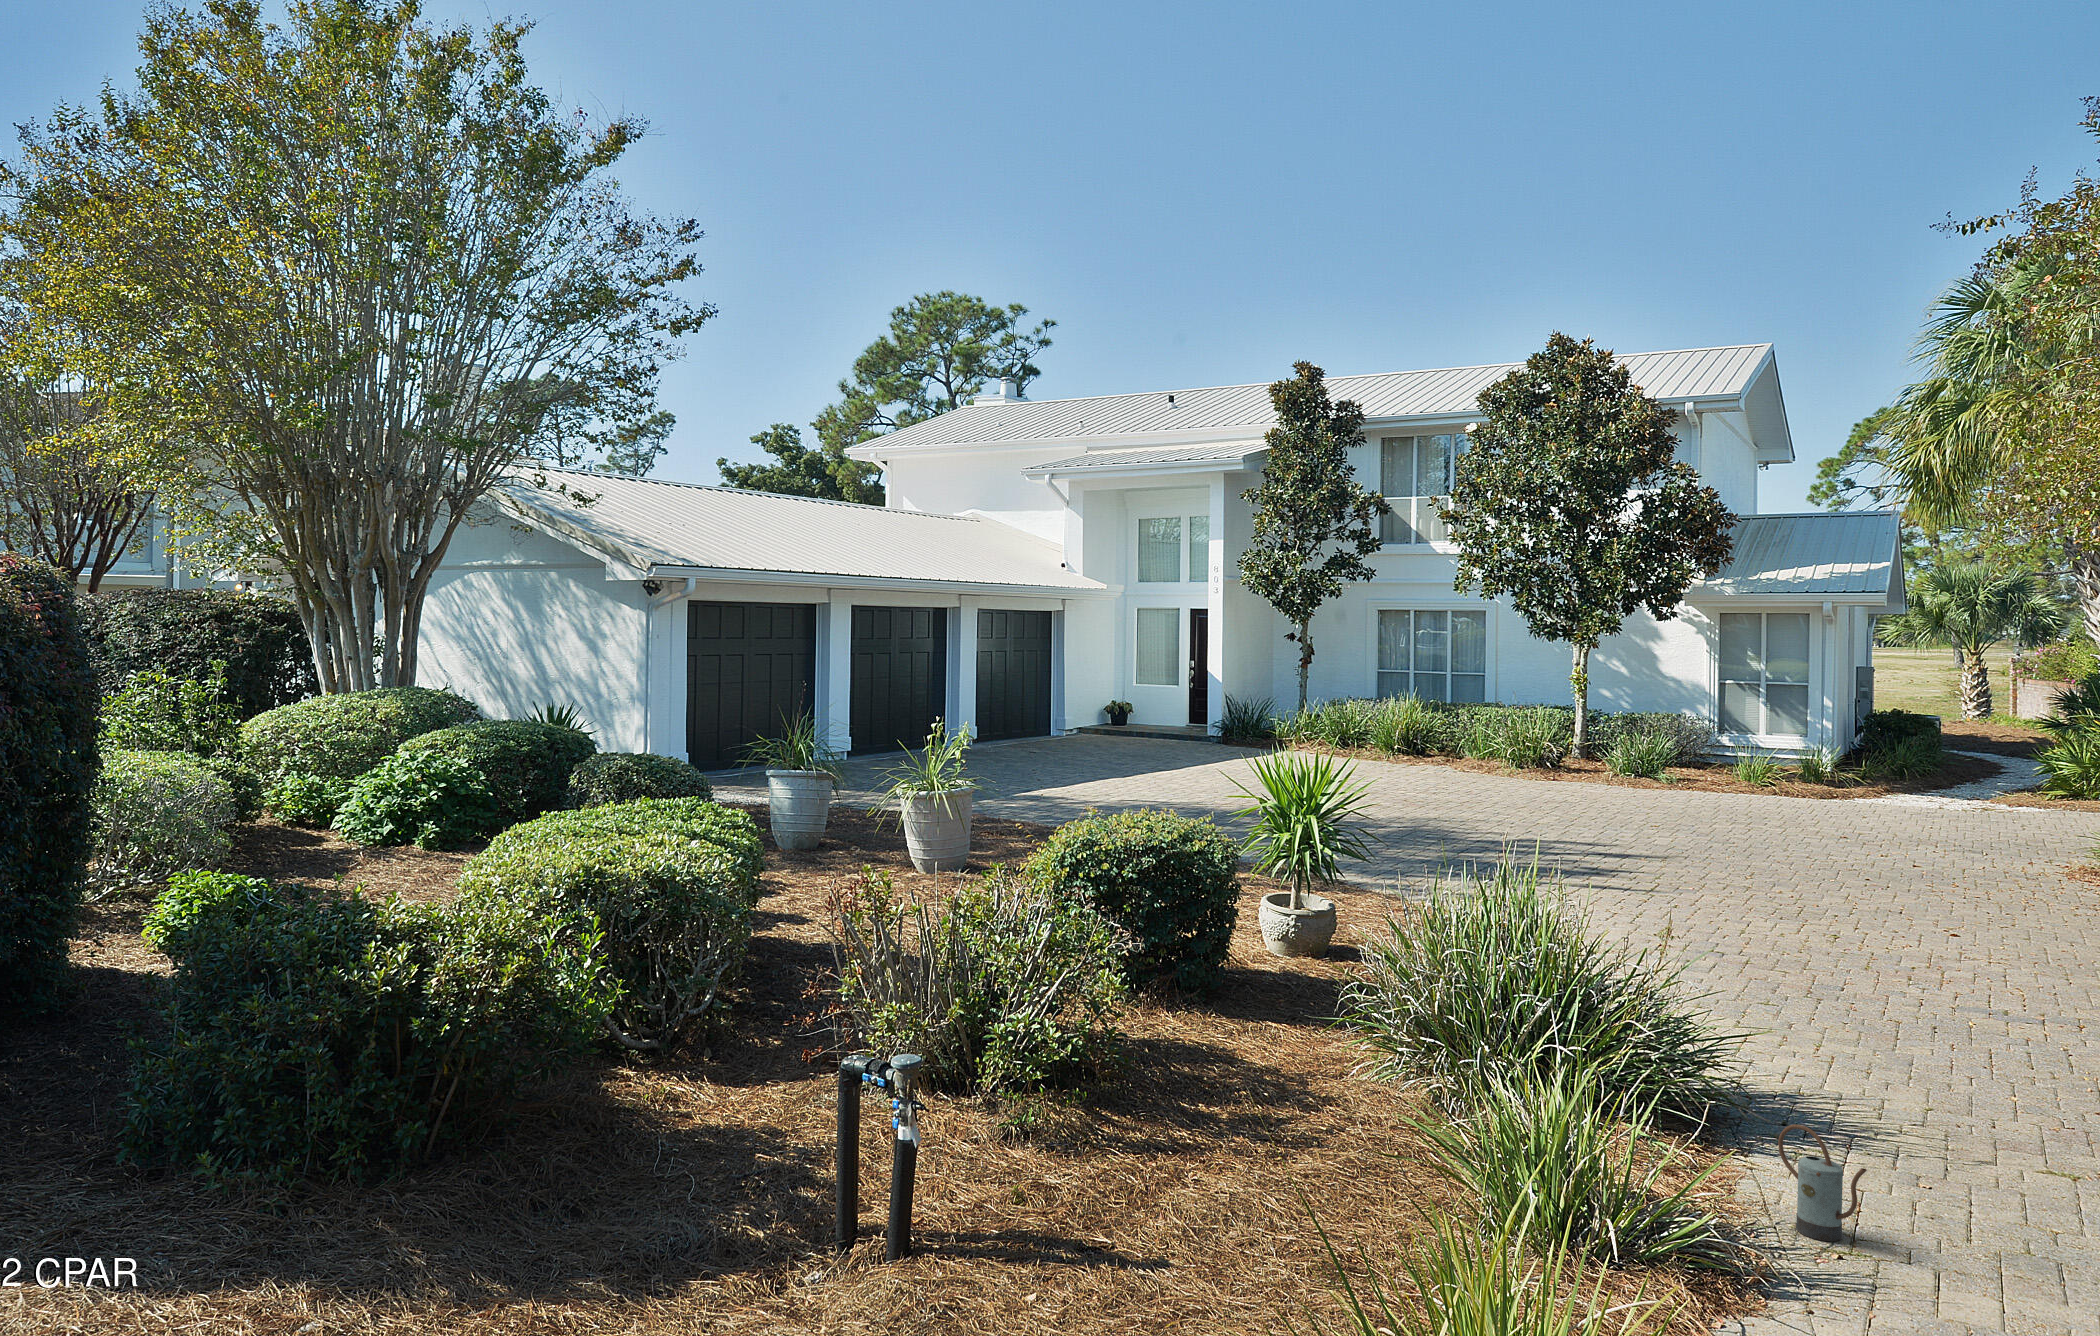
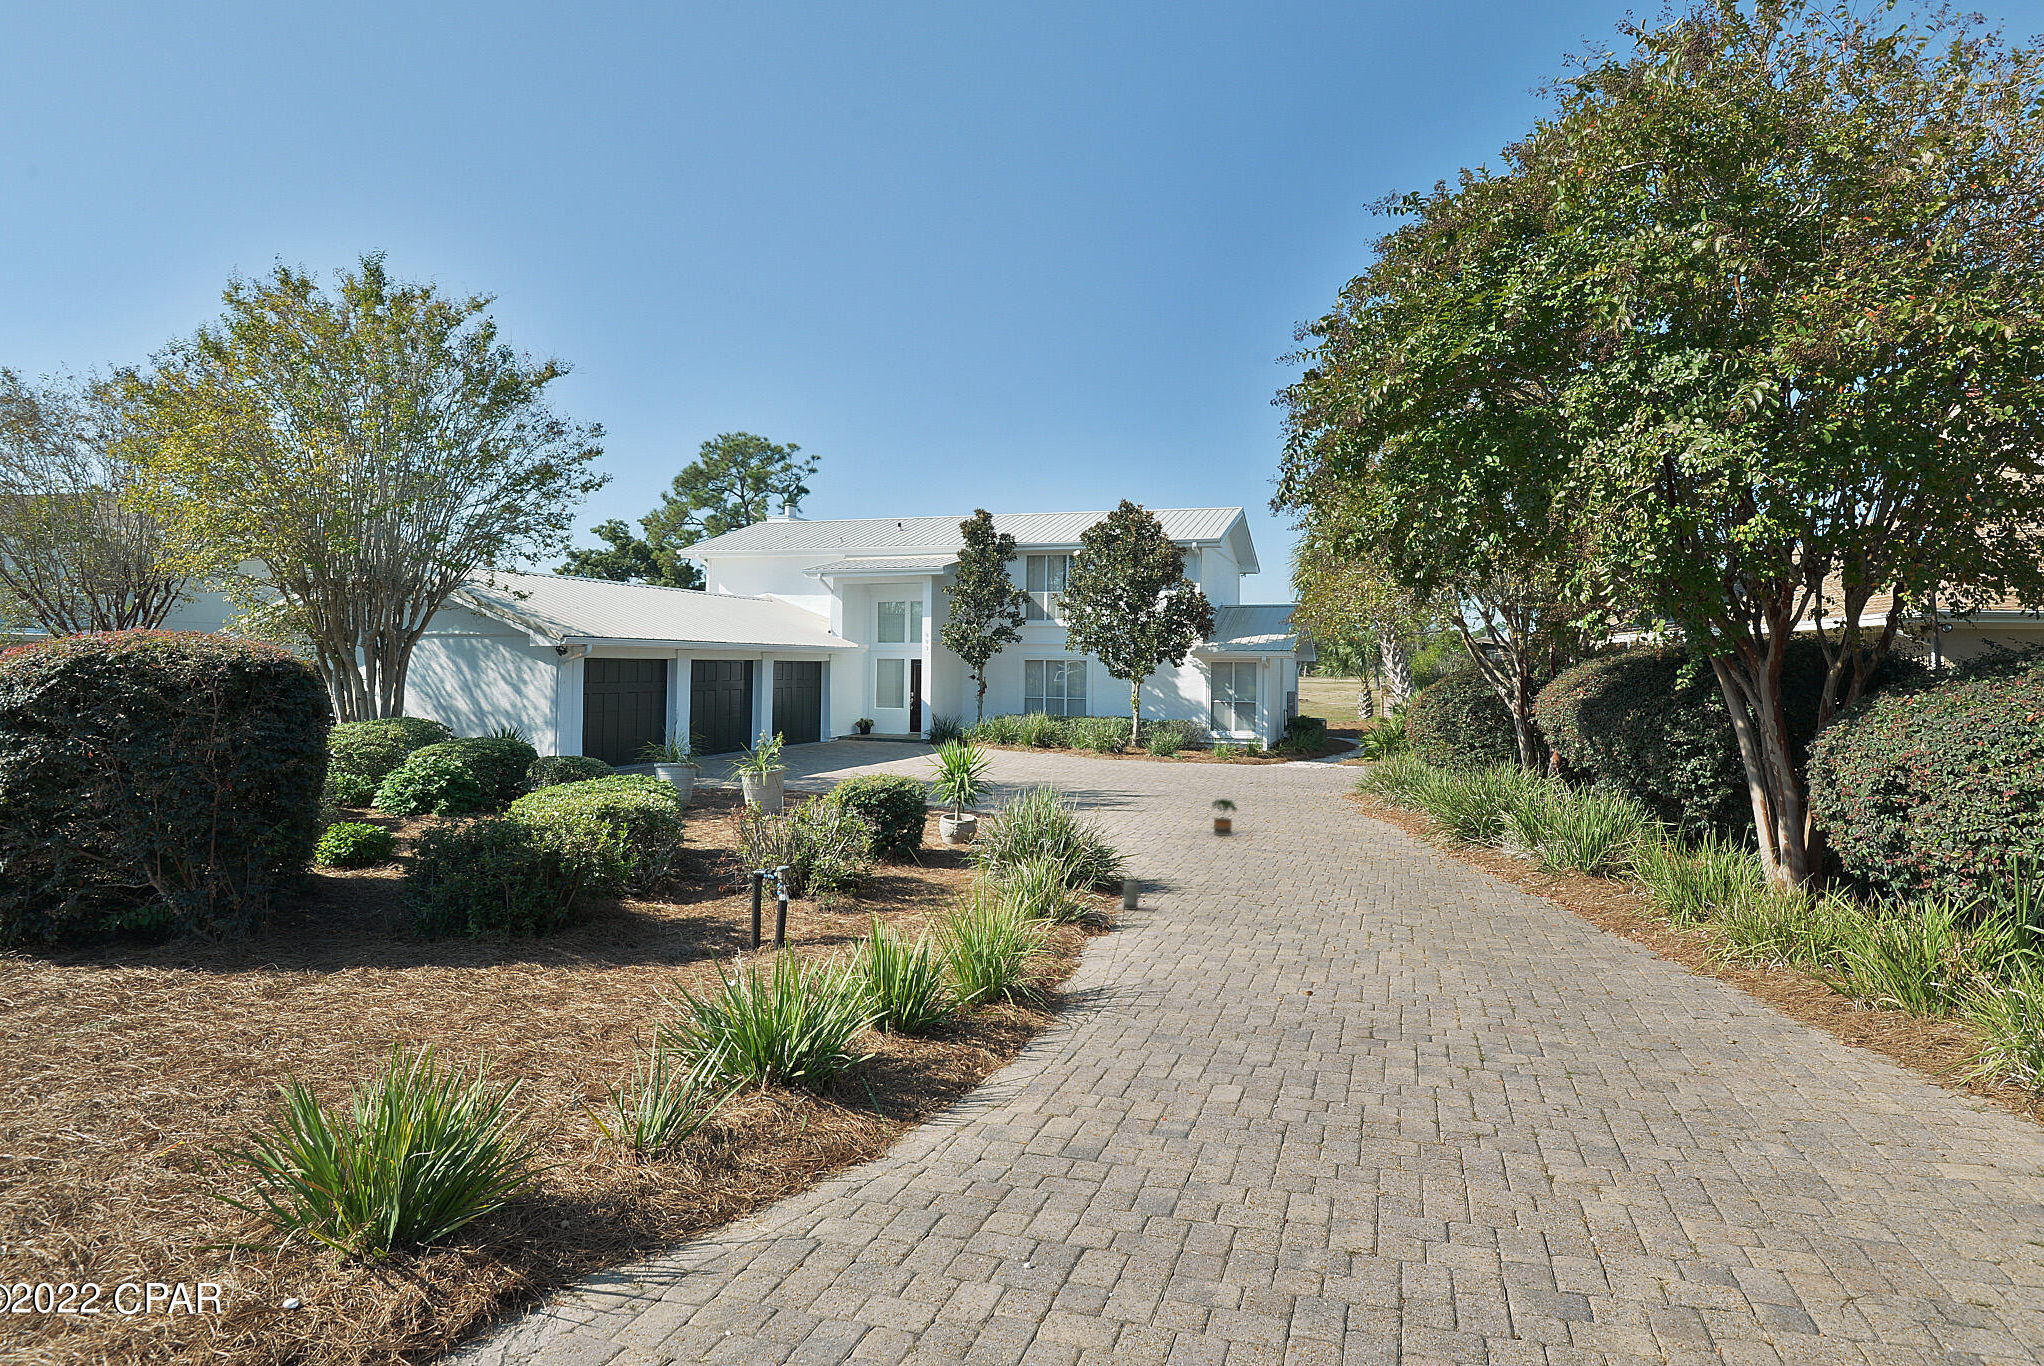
potted tree: none [1863,891,1938,977] -> present [1212,799,1237,836]

